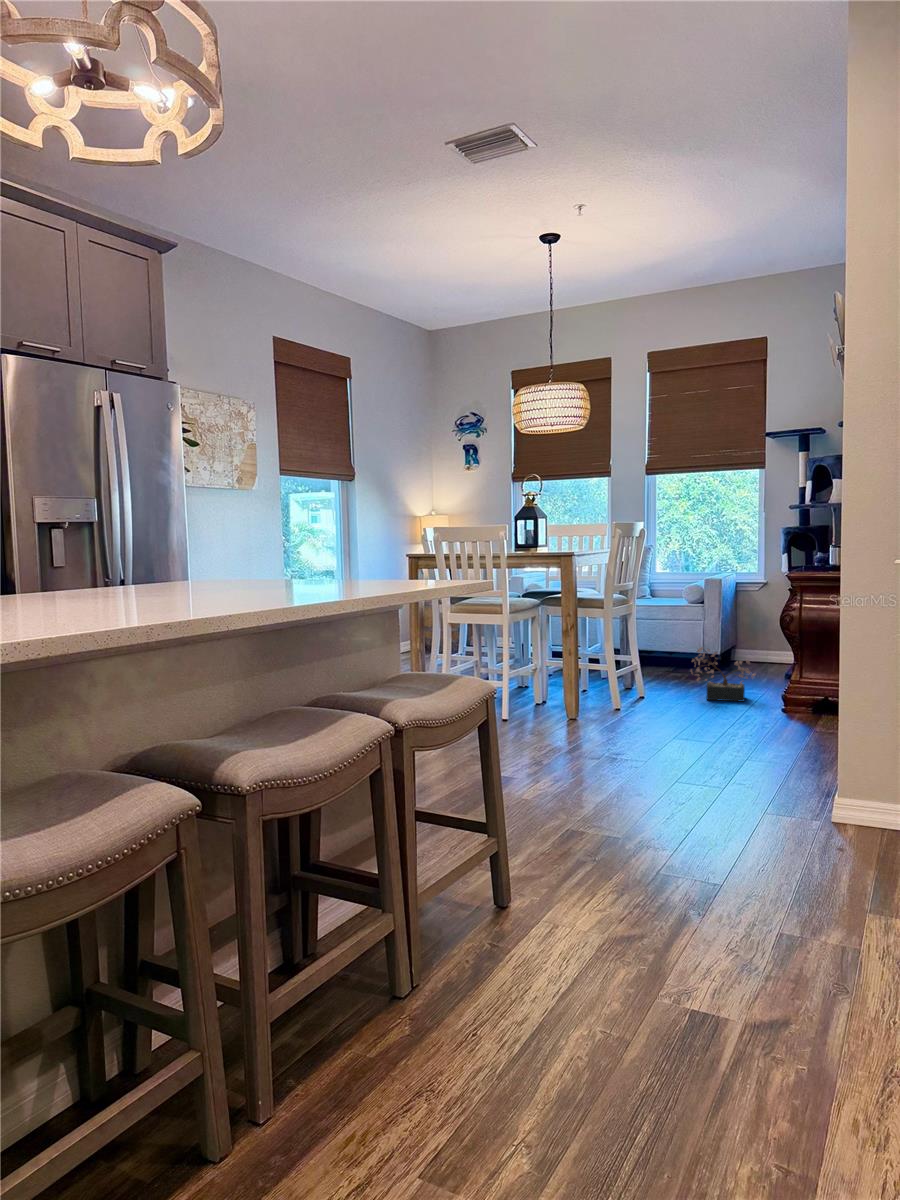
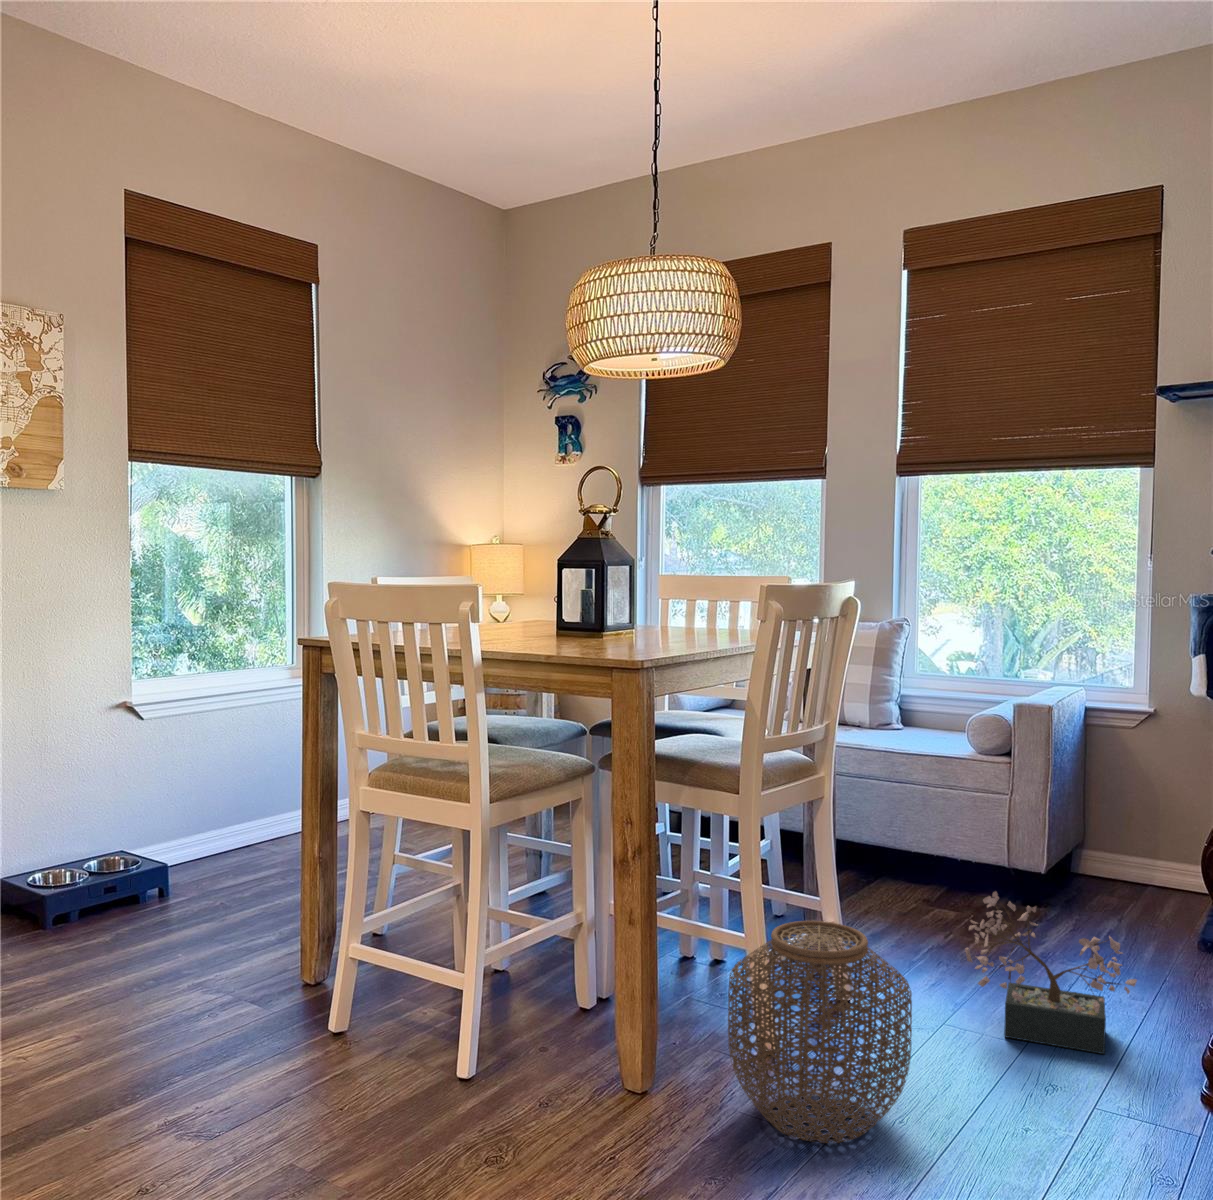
woven basket: none [610,649,676,722] -> present [728,921,912,1143]

